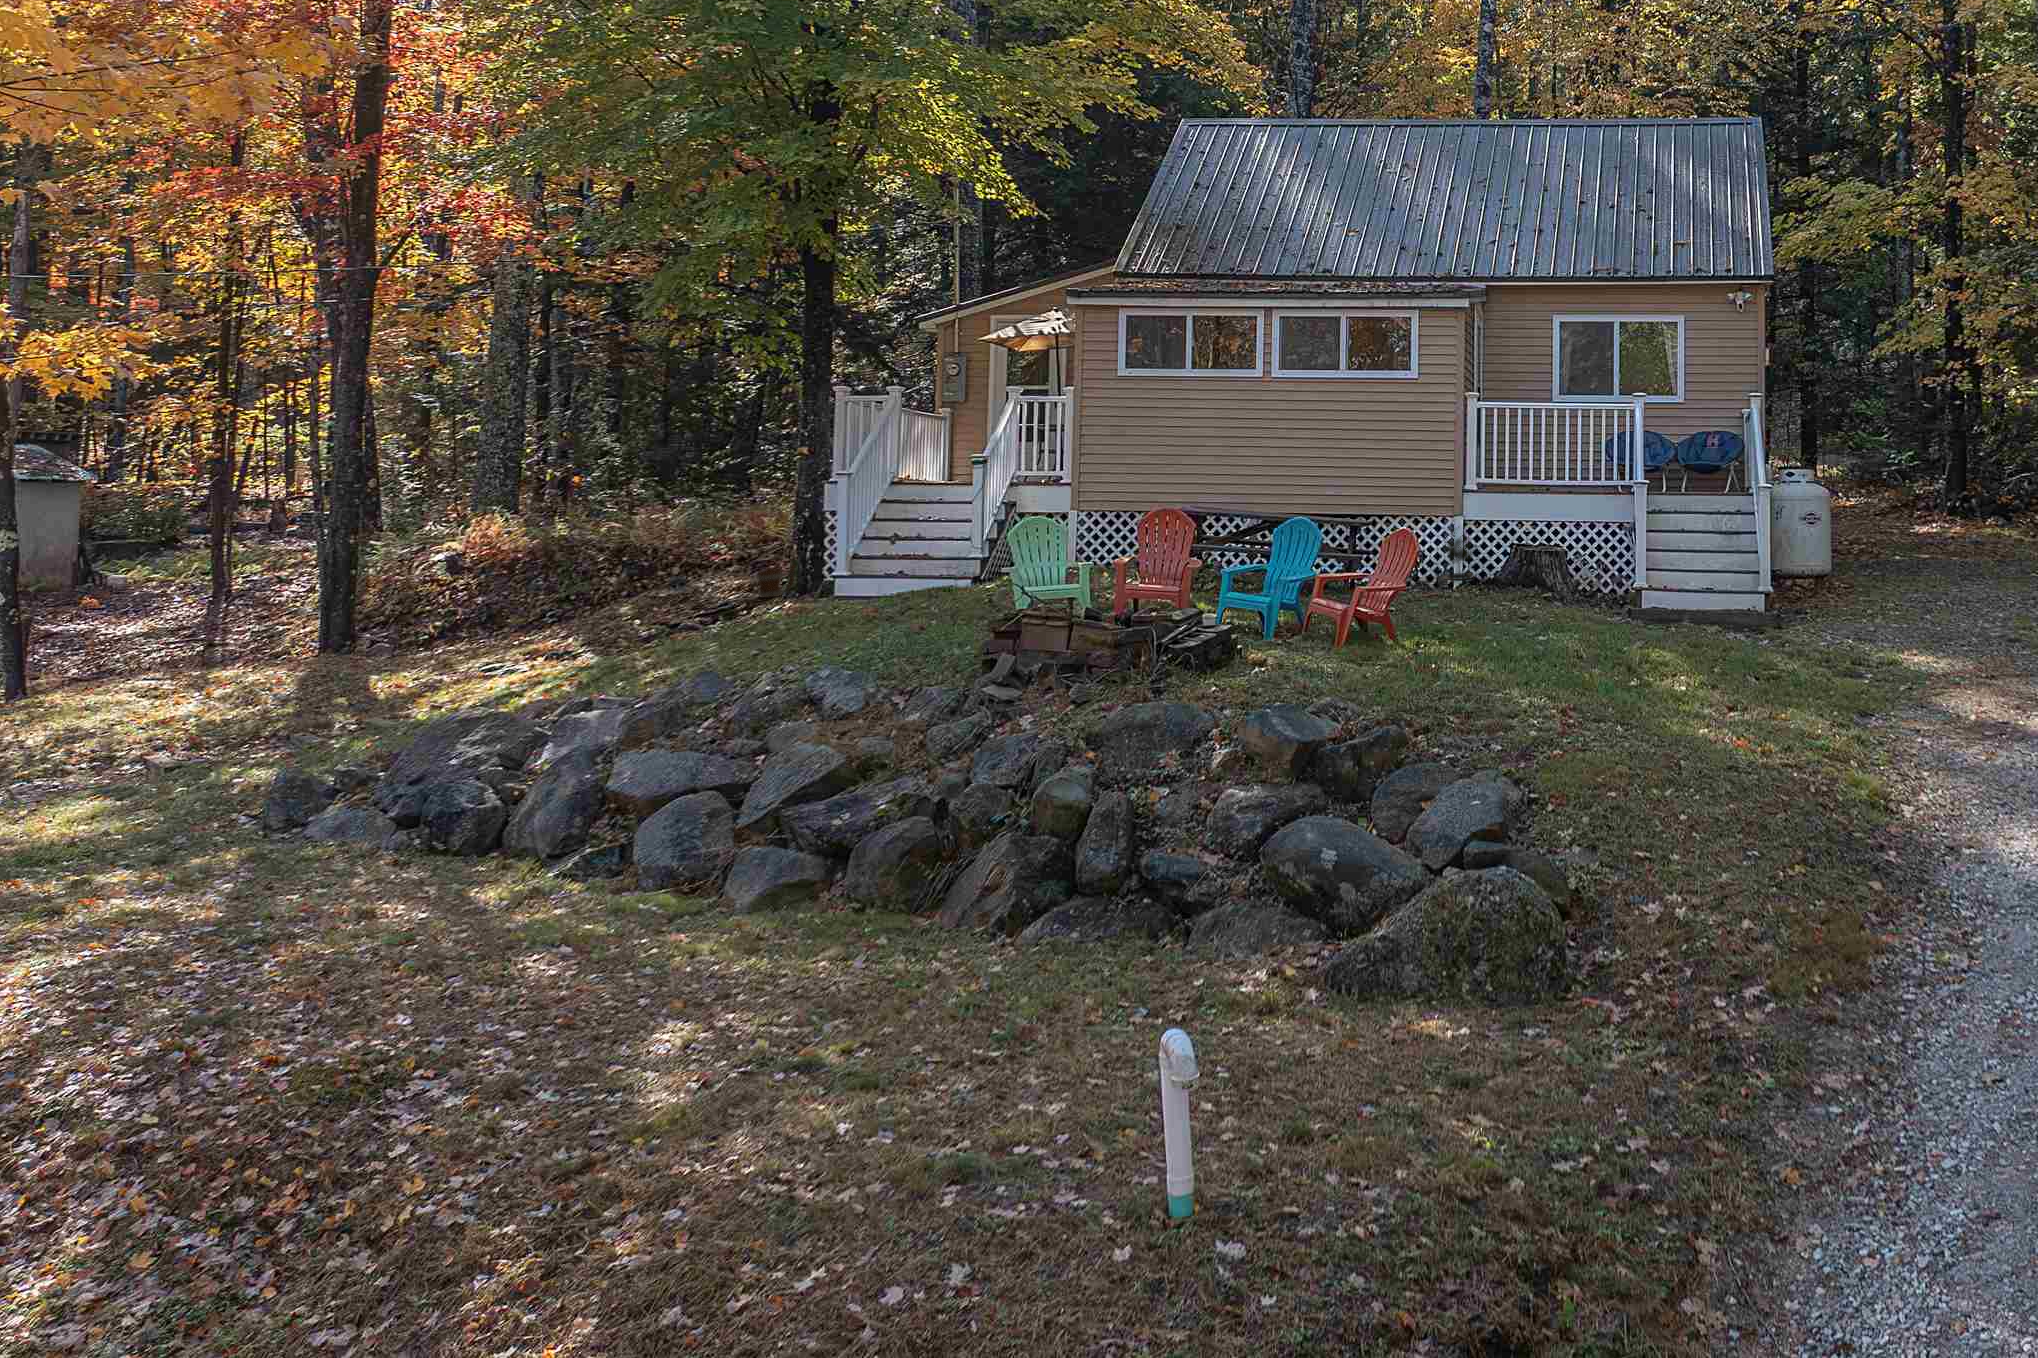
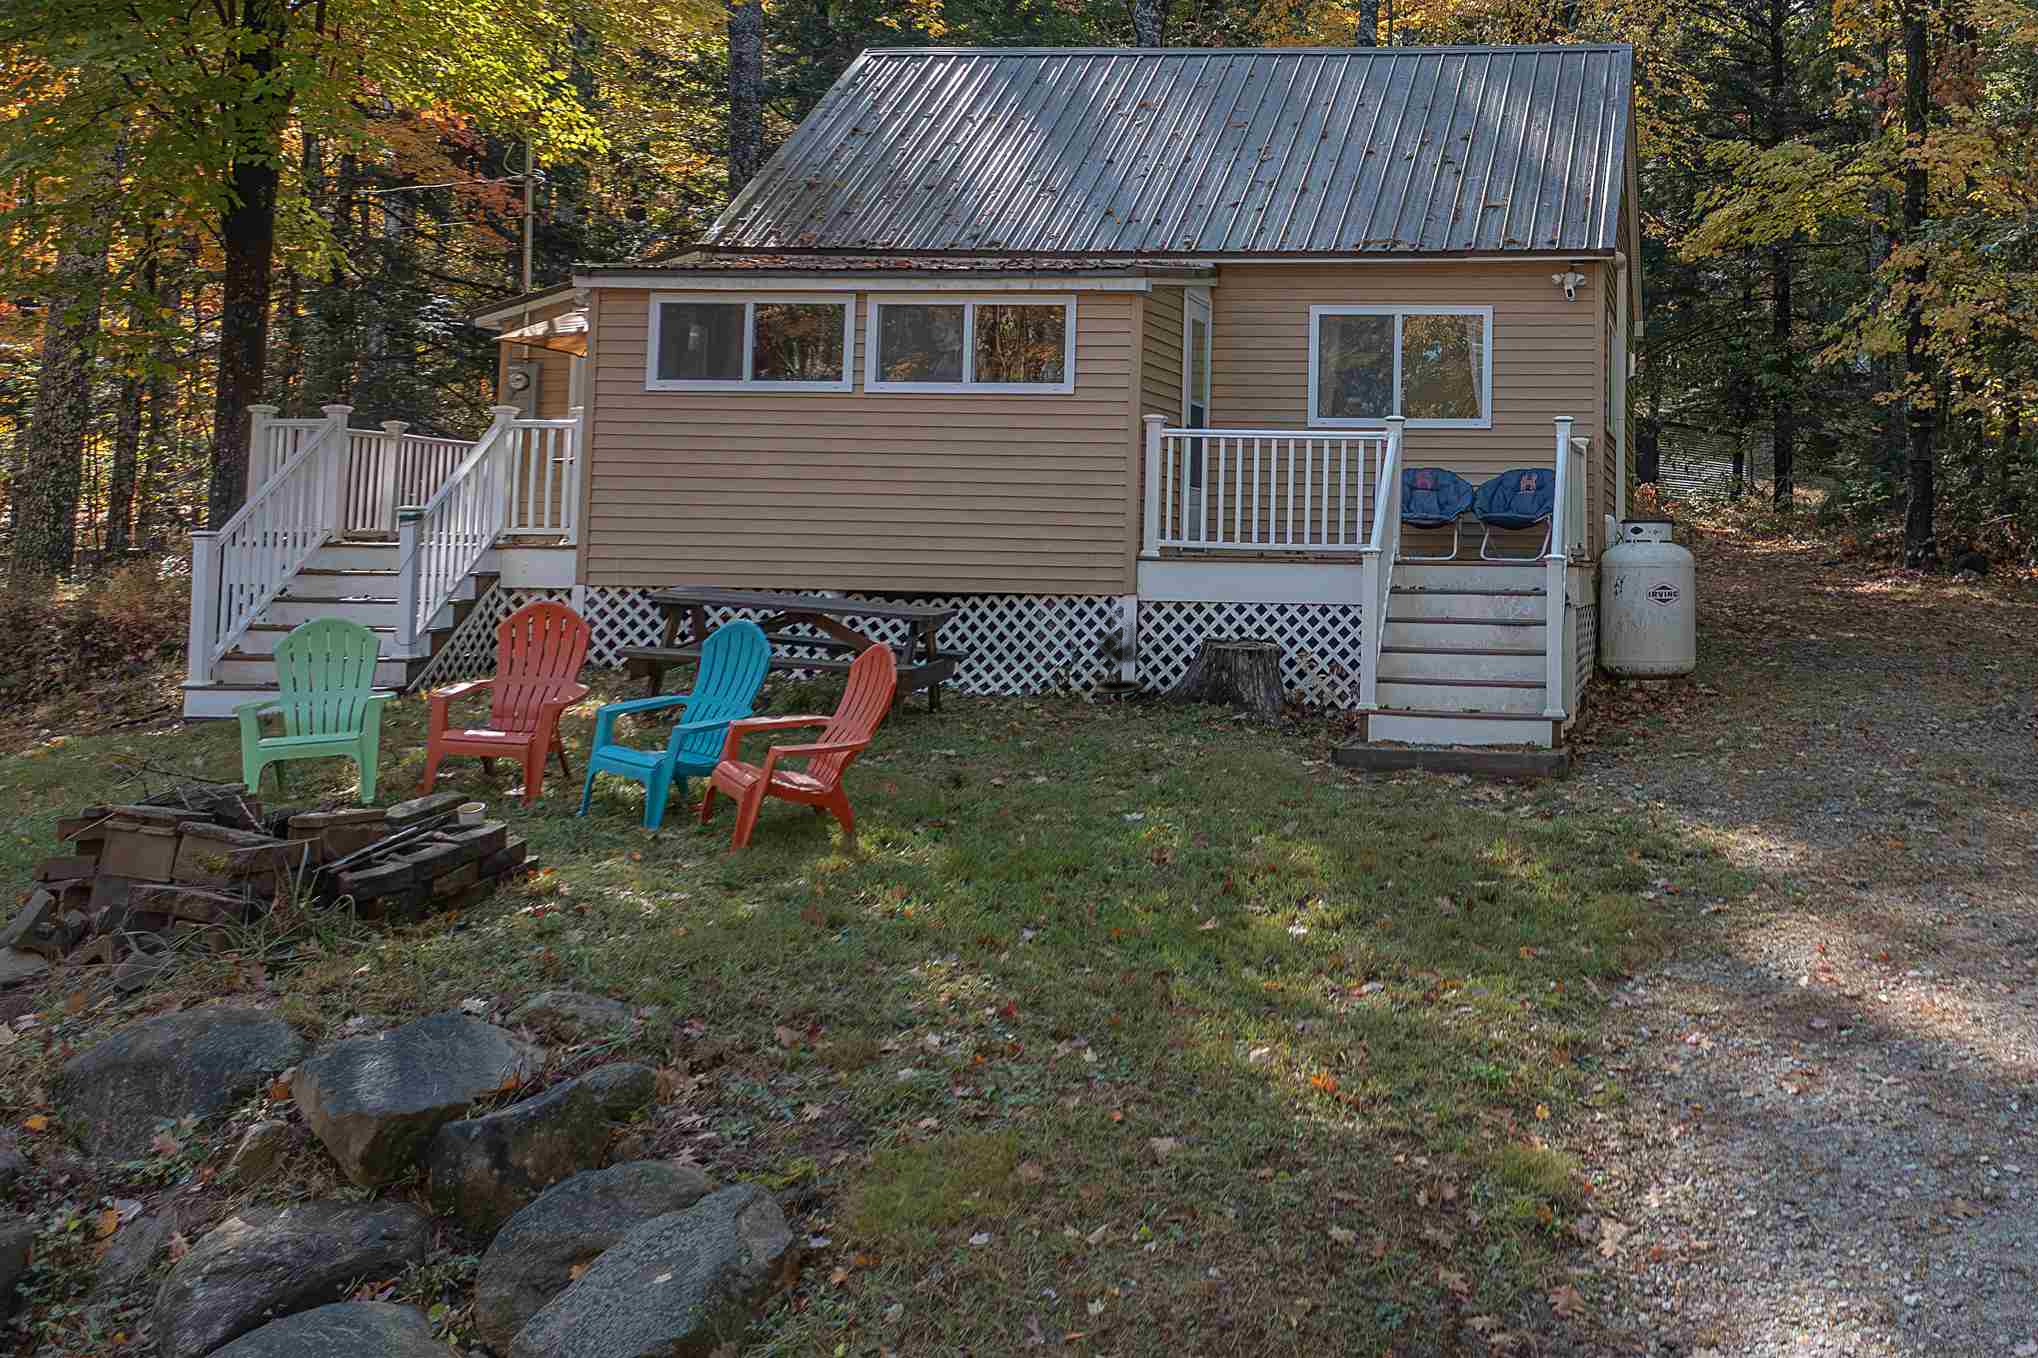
bucket: present [757,566,795,598] -> none [60,670,132,723]

